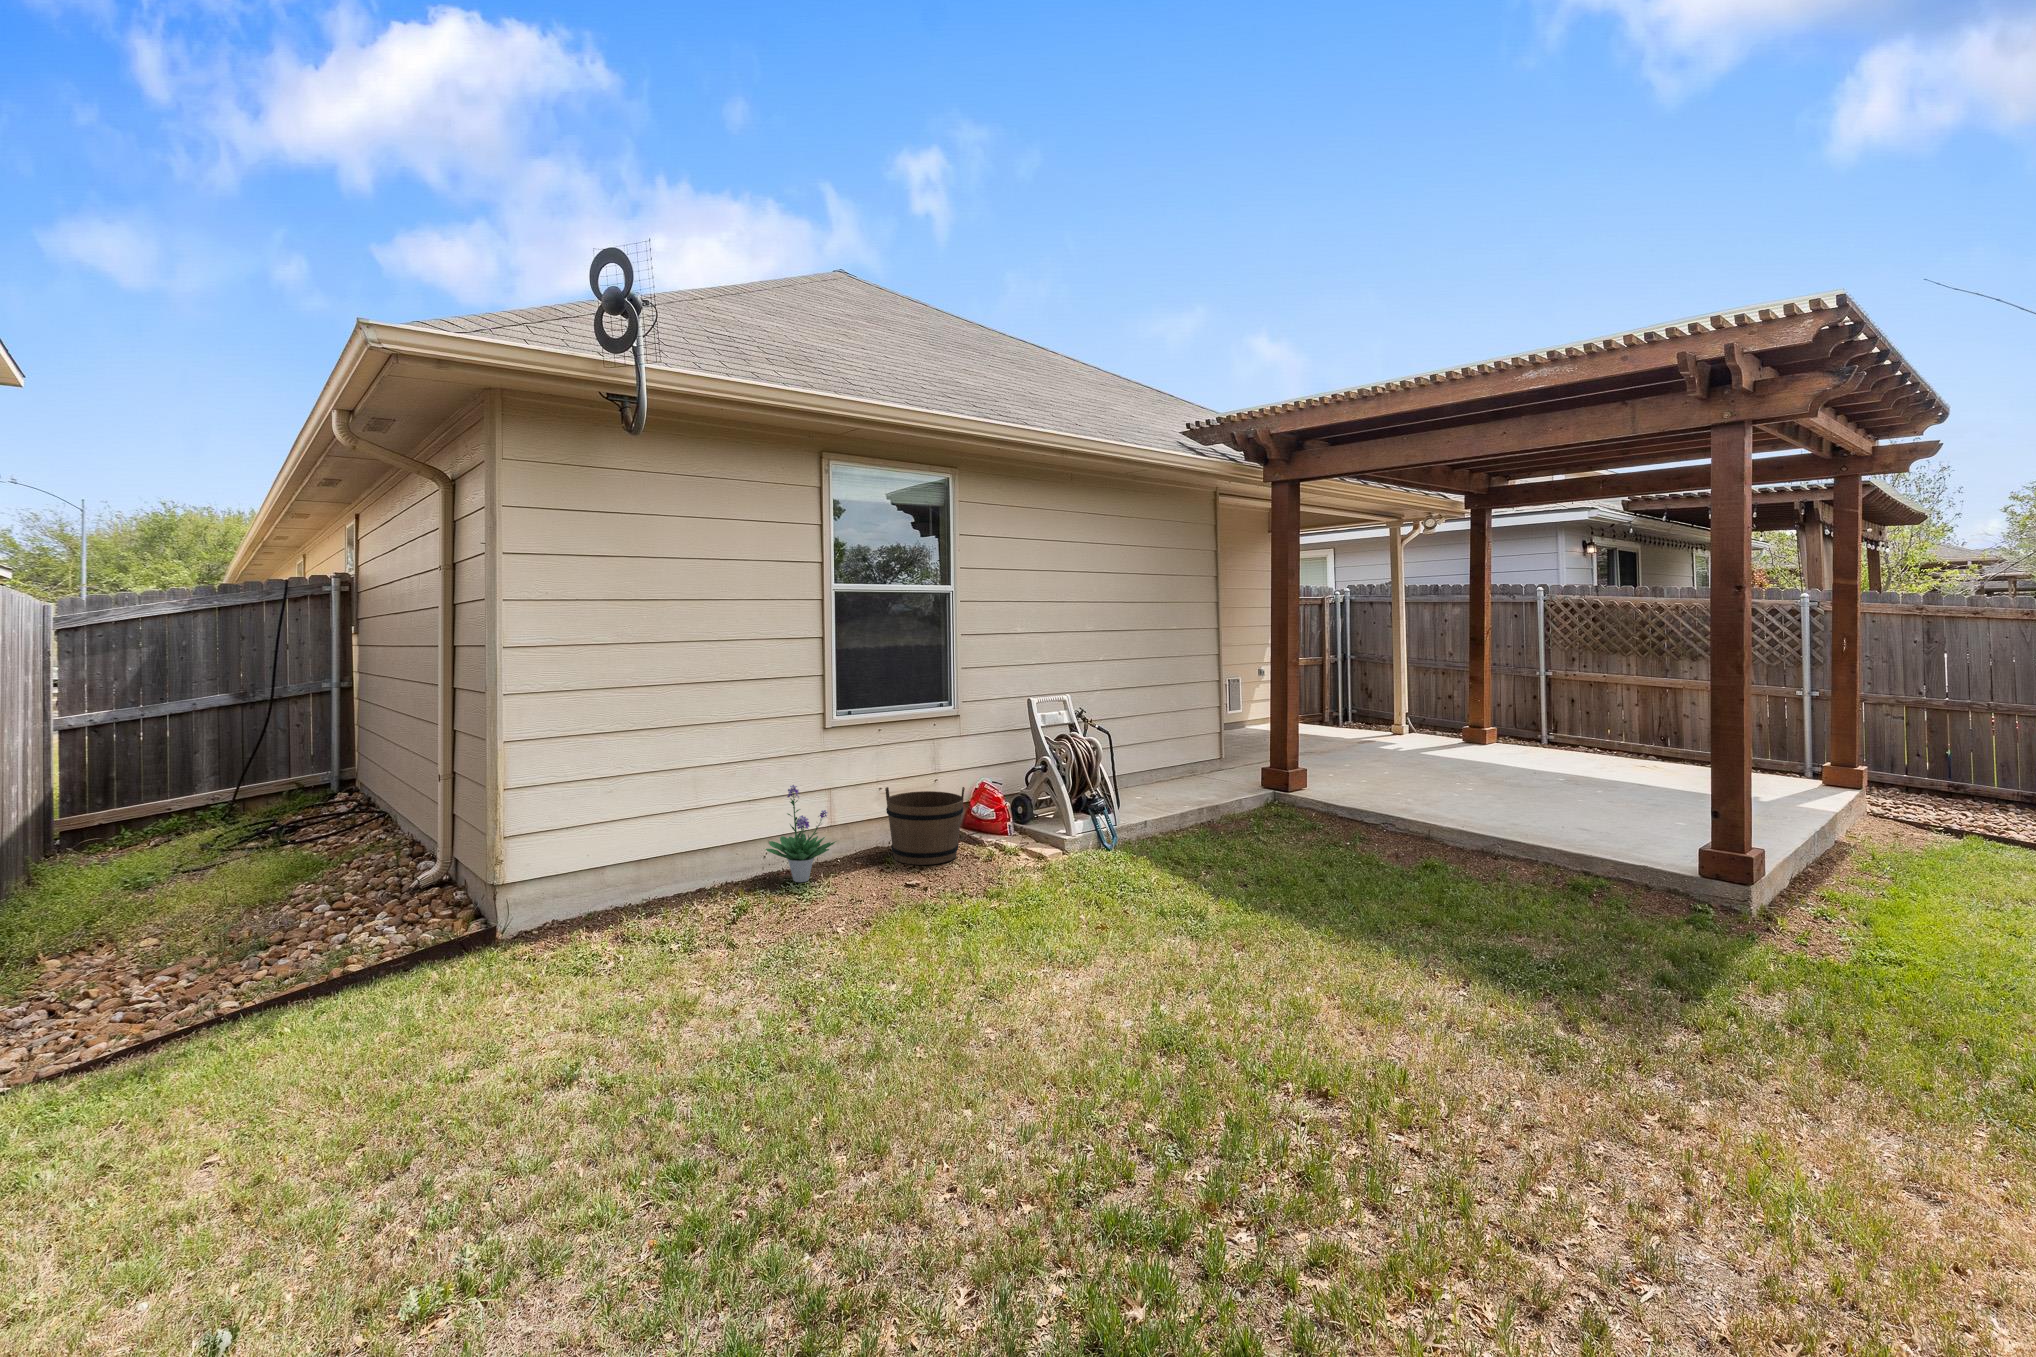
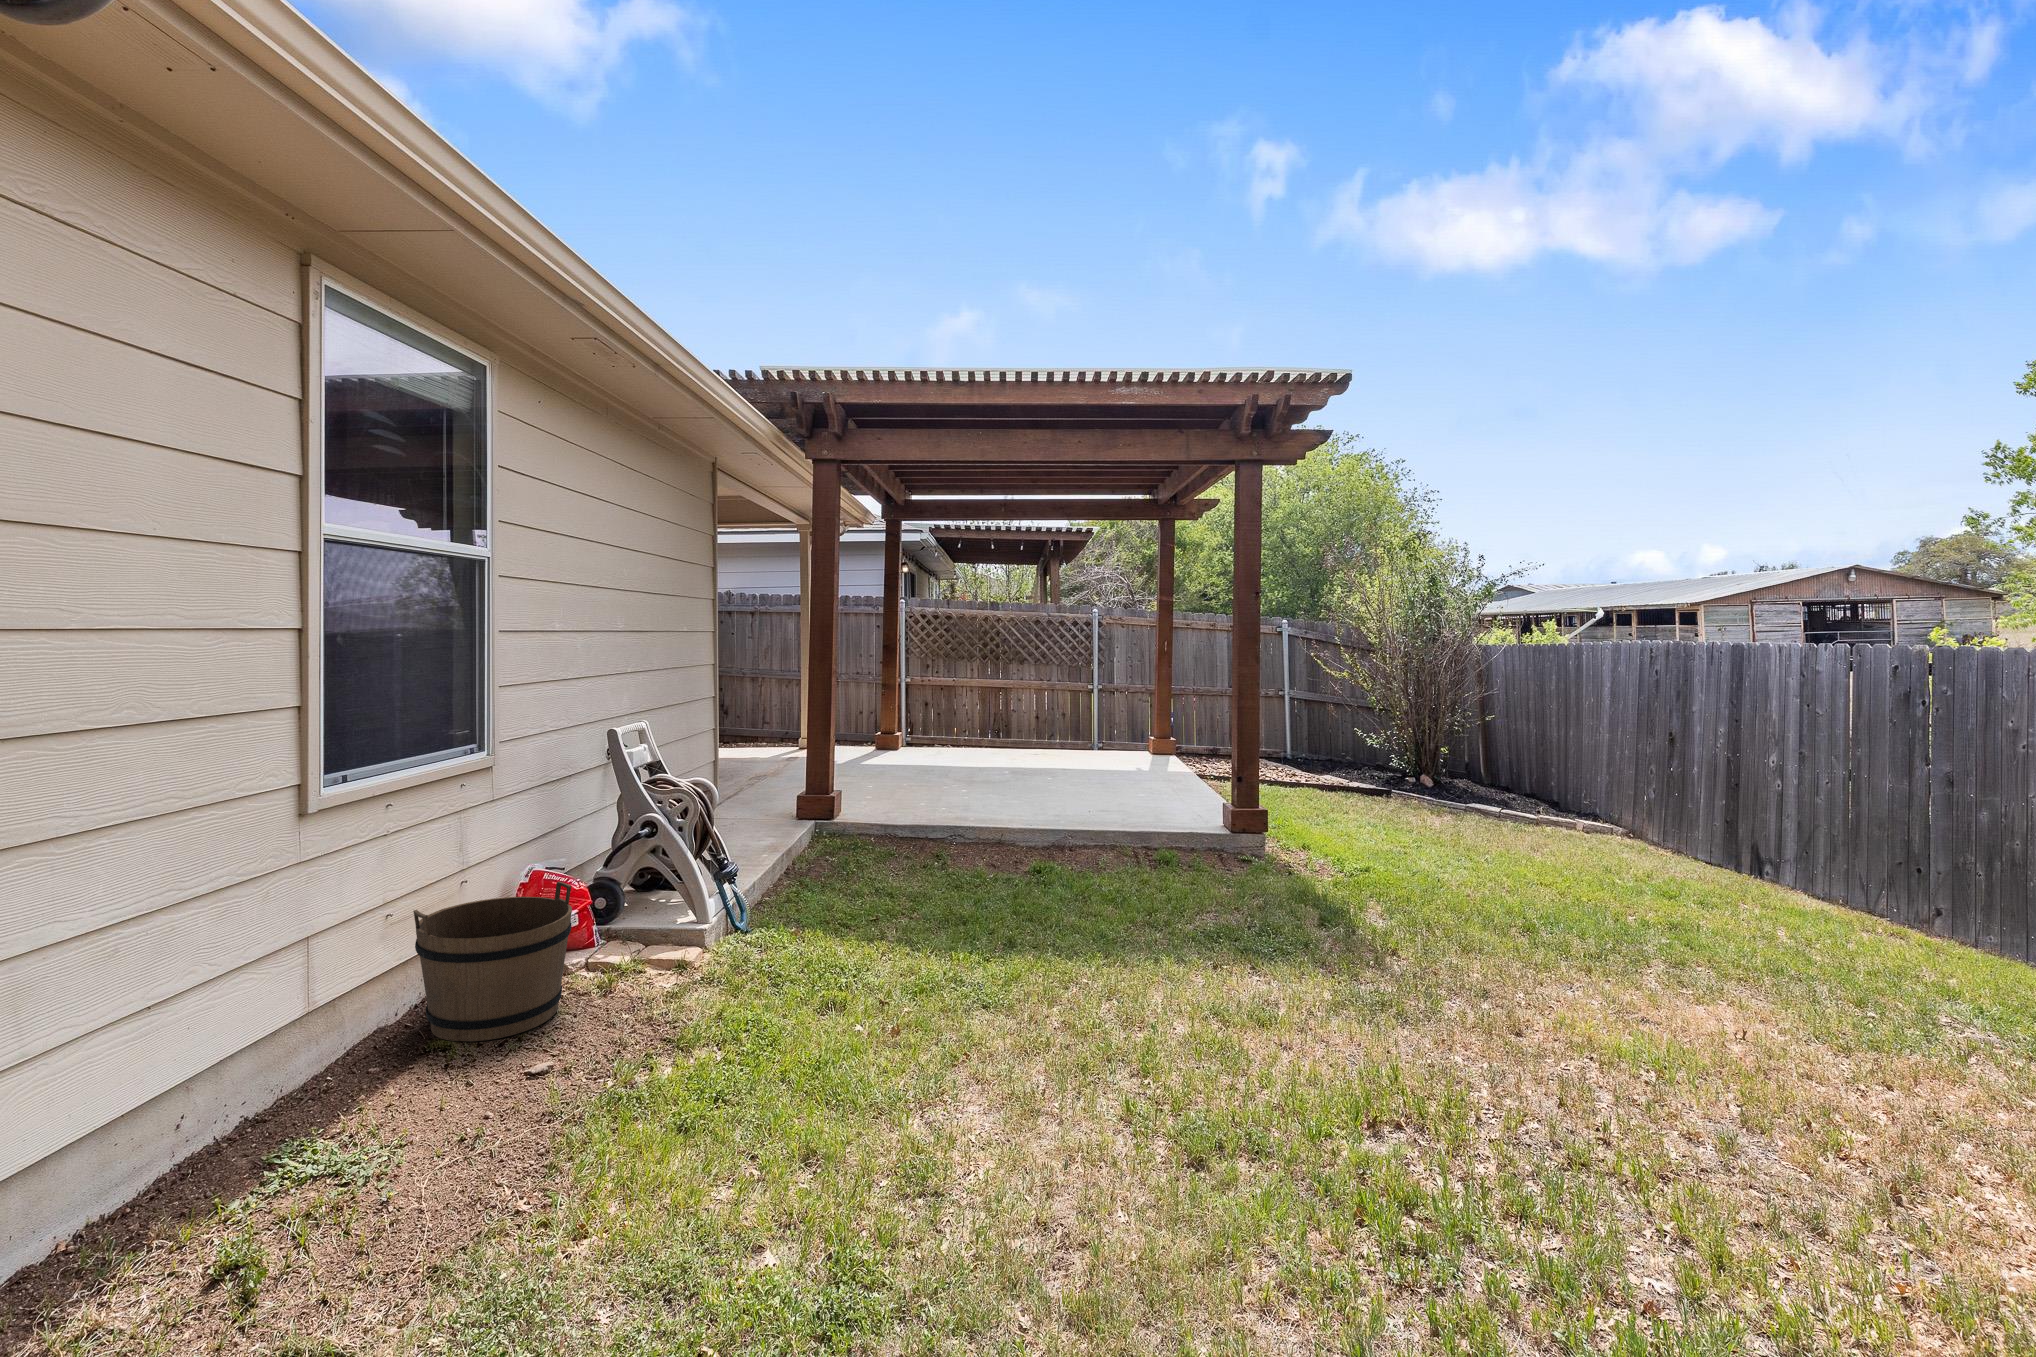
potted plant: present [766,785,836,882] -> none [197,949,396,1160]

